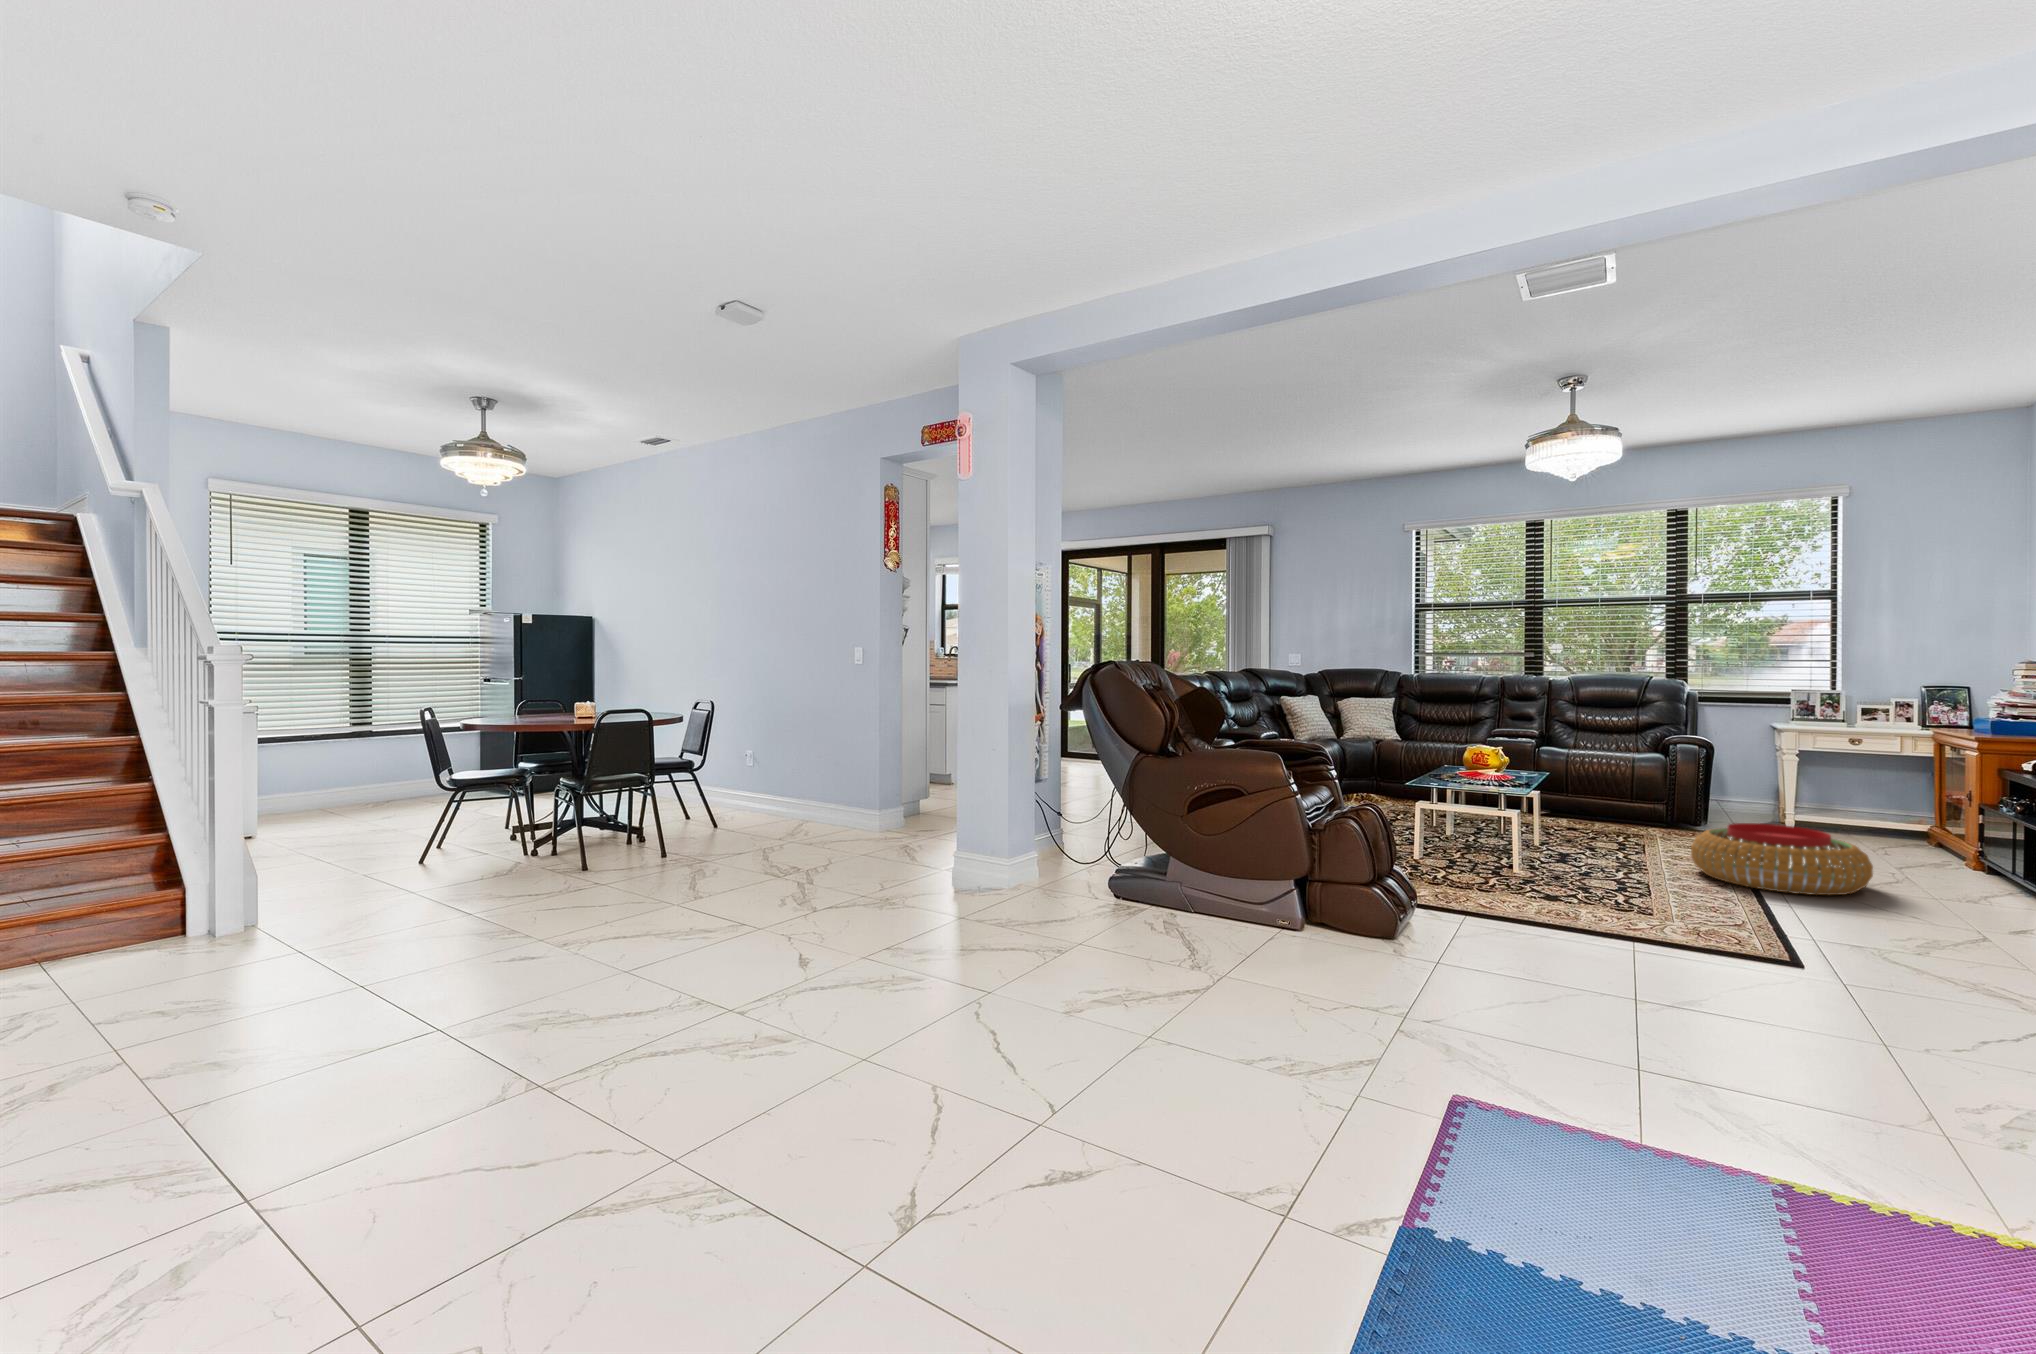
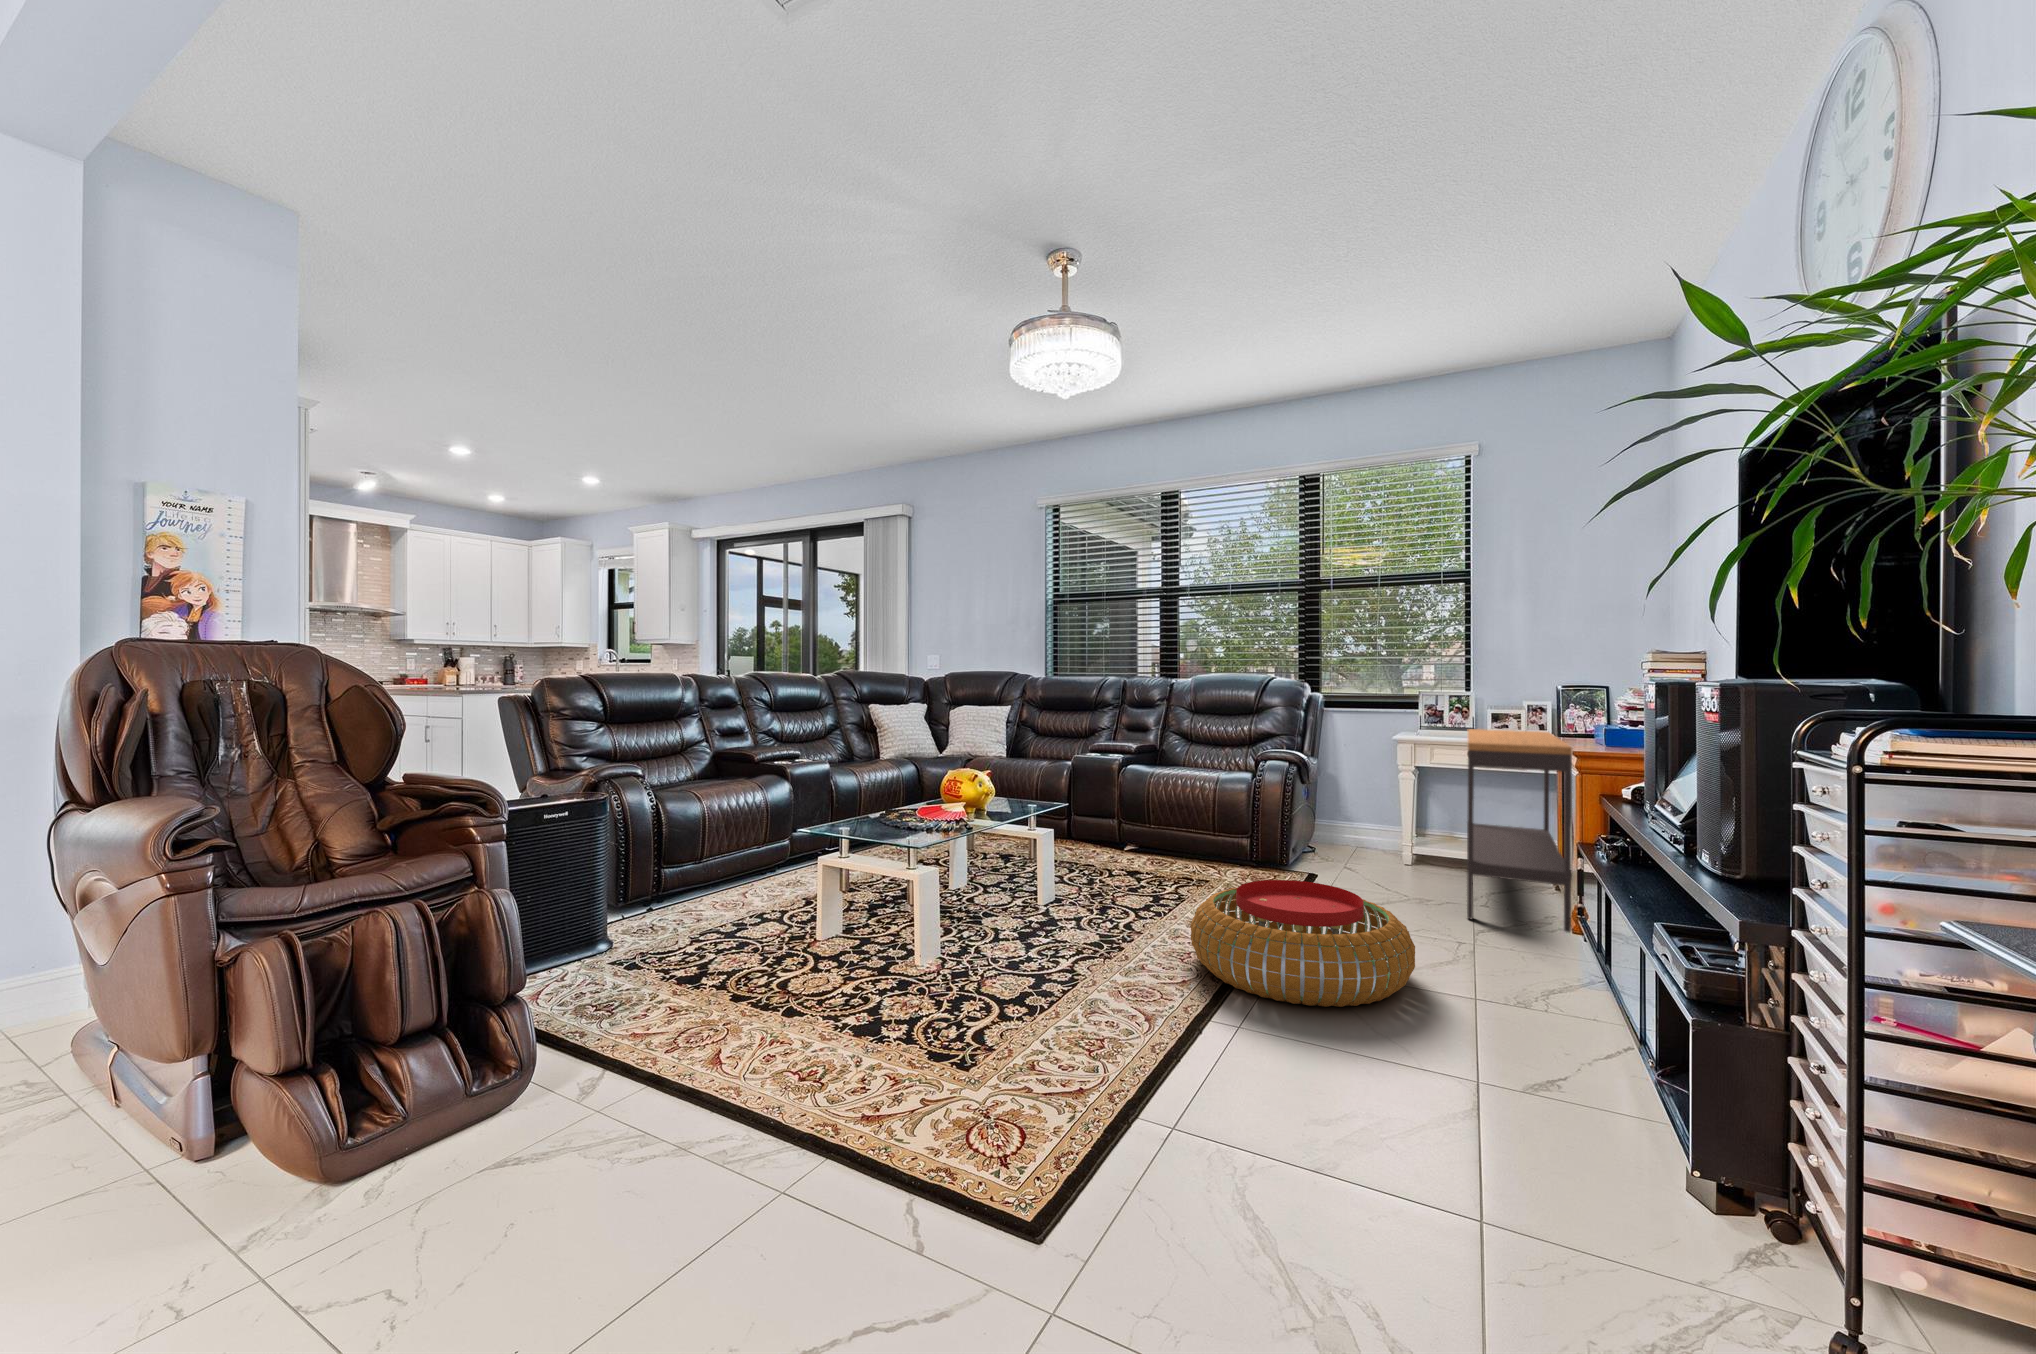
console table: none [1840,721,1963,867] -> present [1467,729,1572,933]

